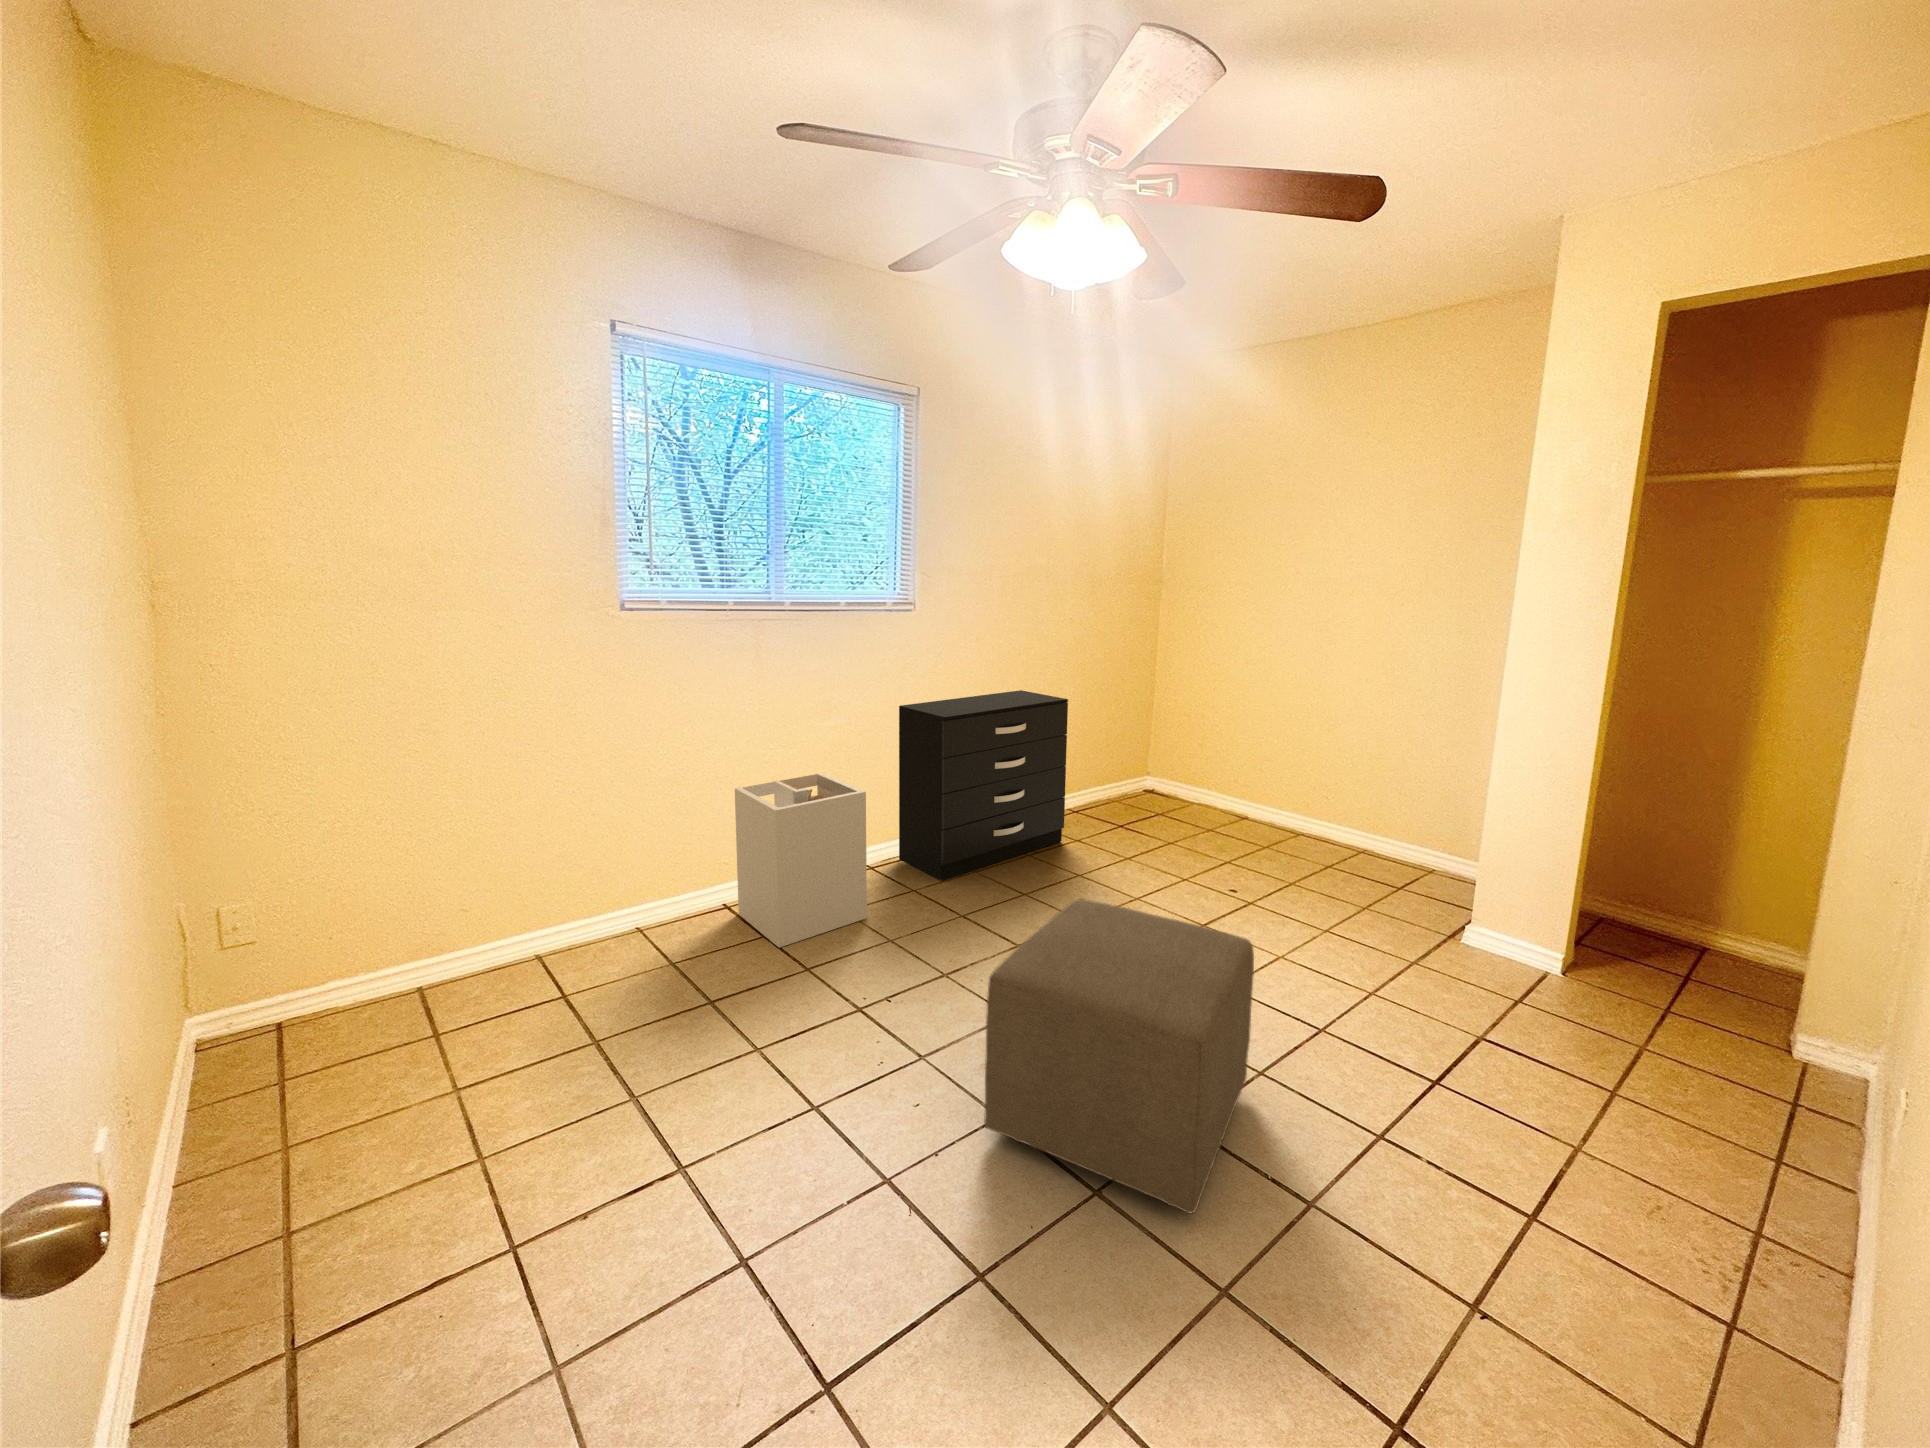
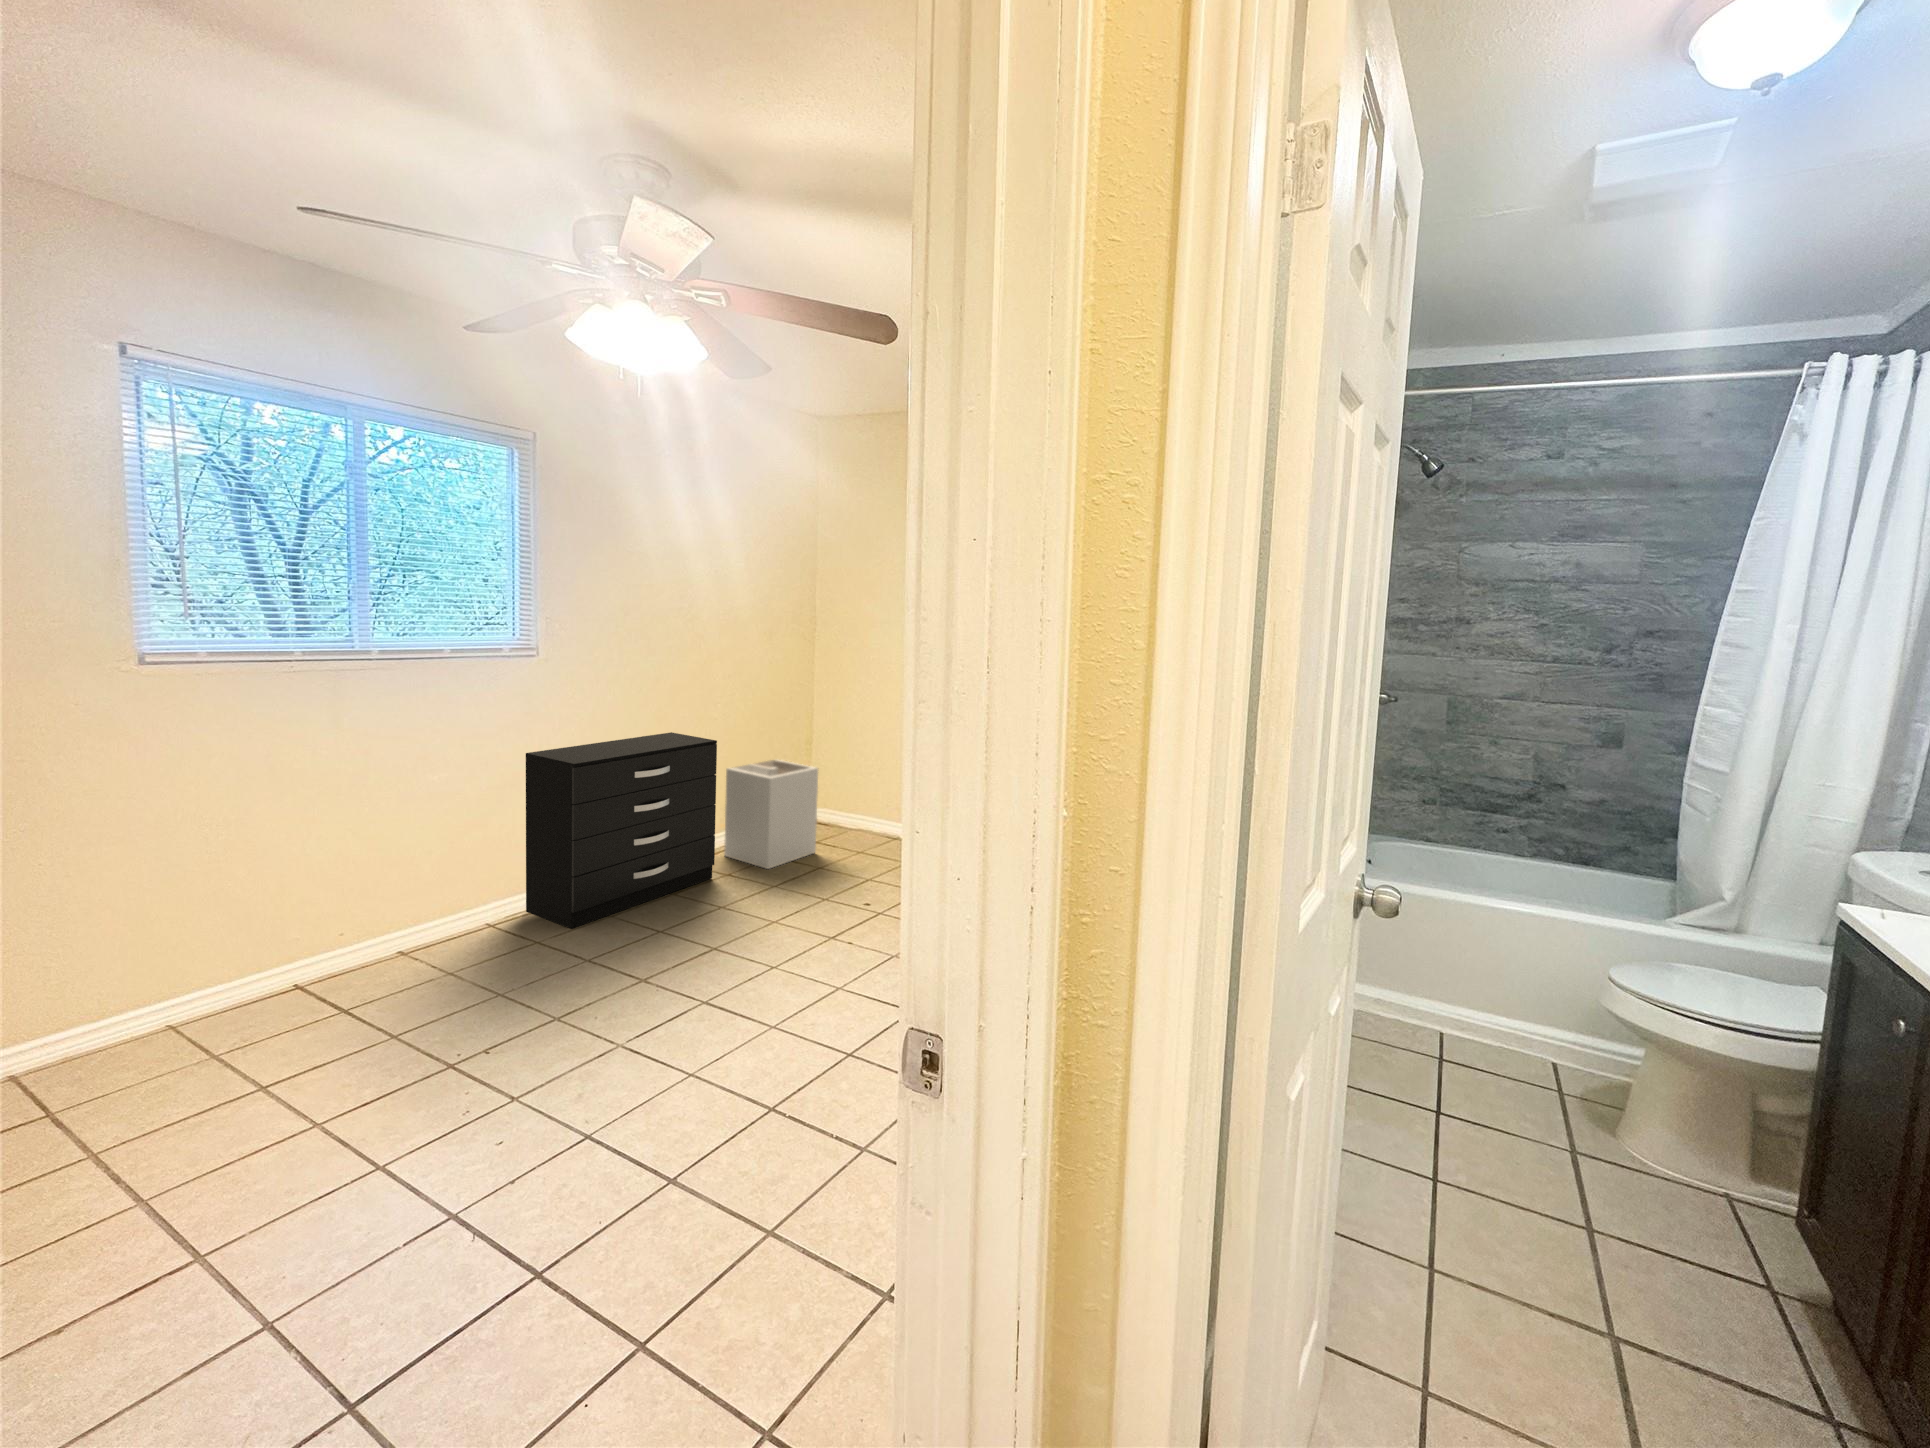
laundry hamper: present [735,773,867,947] -> present [724,759,818,869]
ottoman: present [984,899,1254,1213] -> none [571,928,834,1177]

